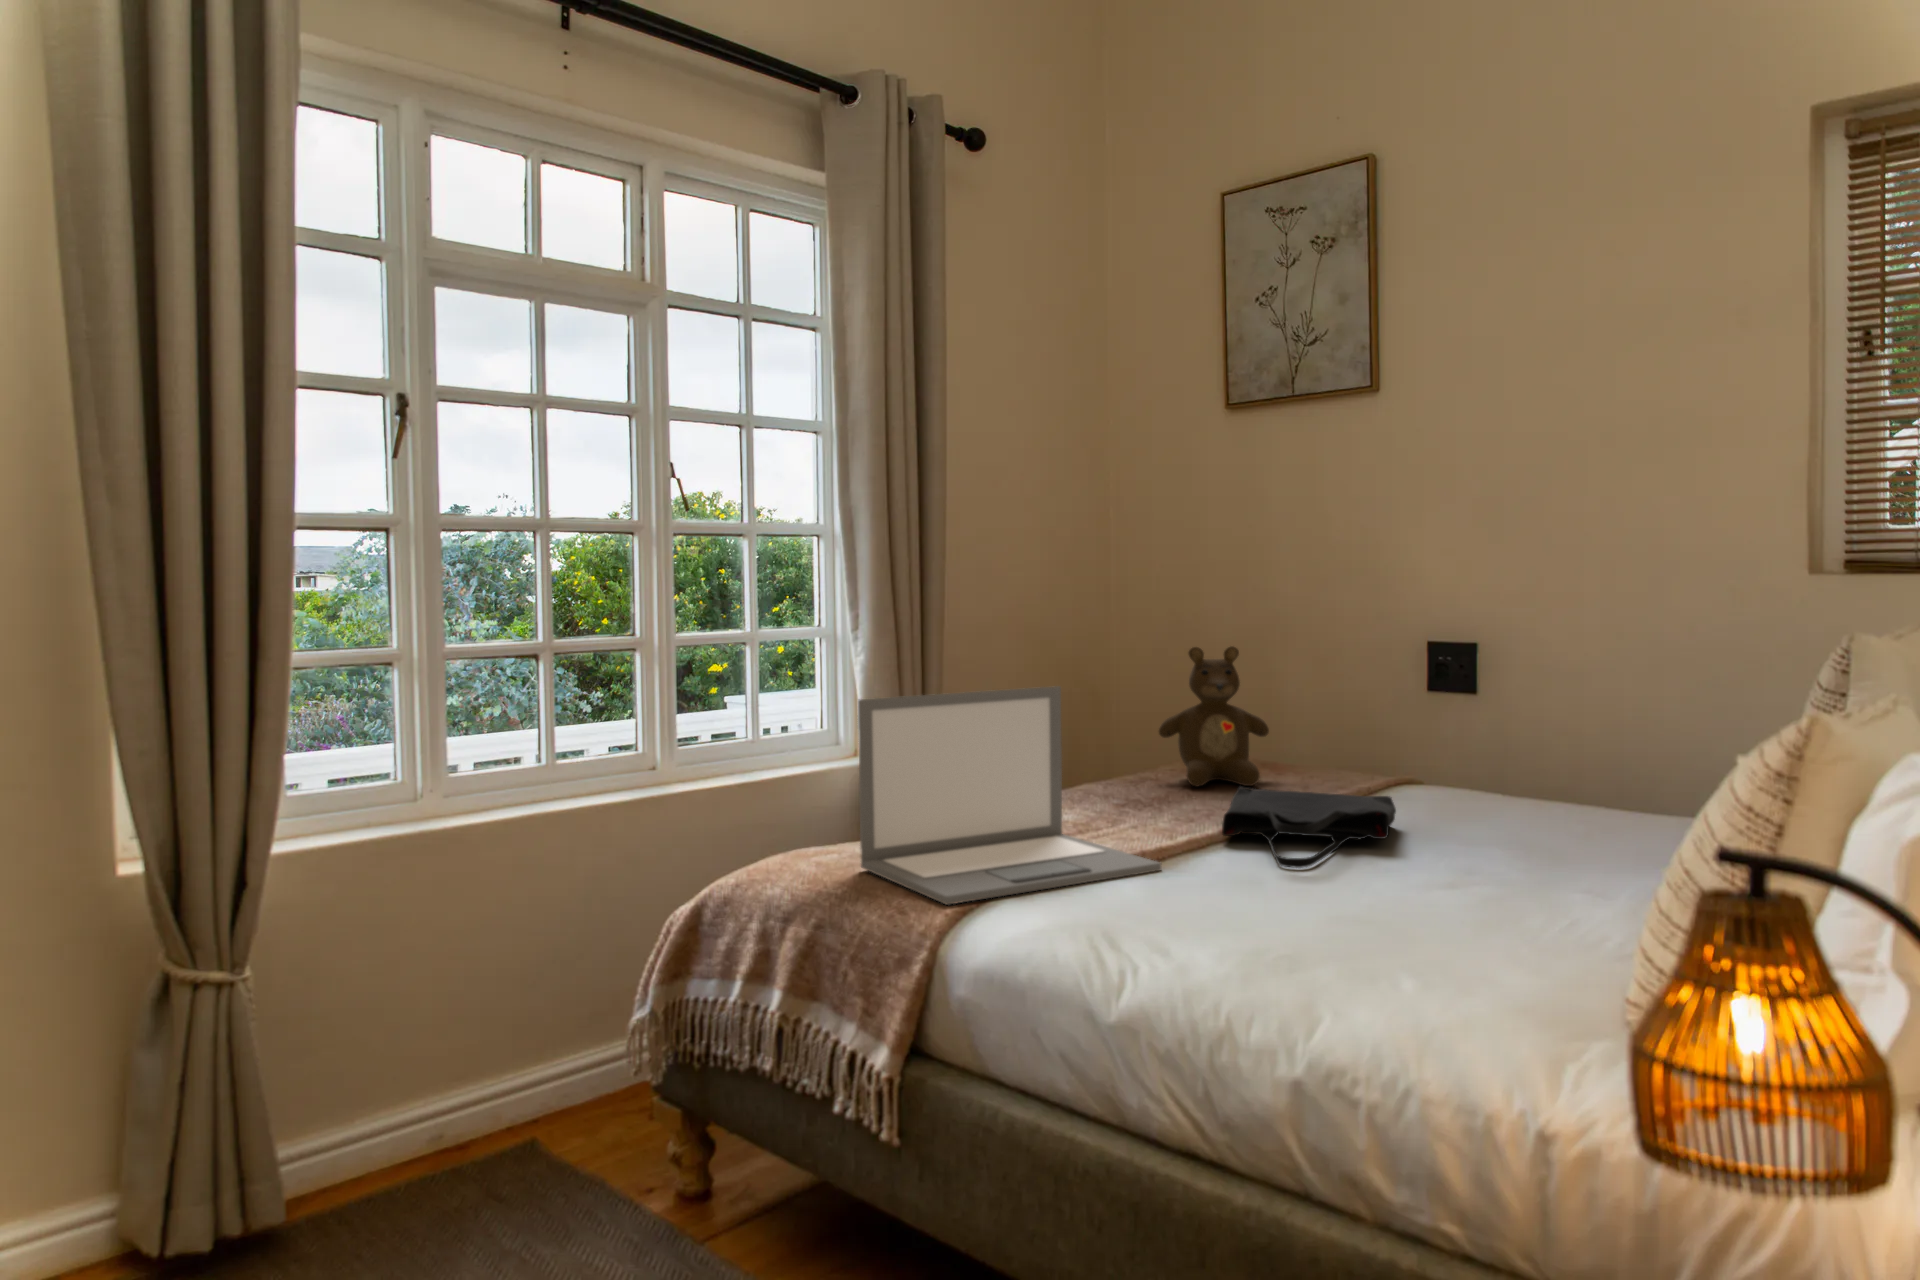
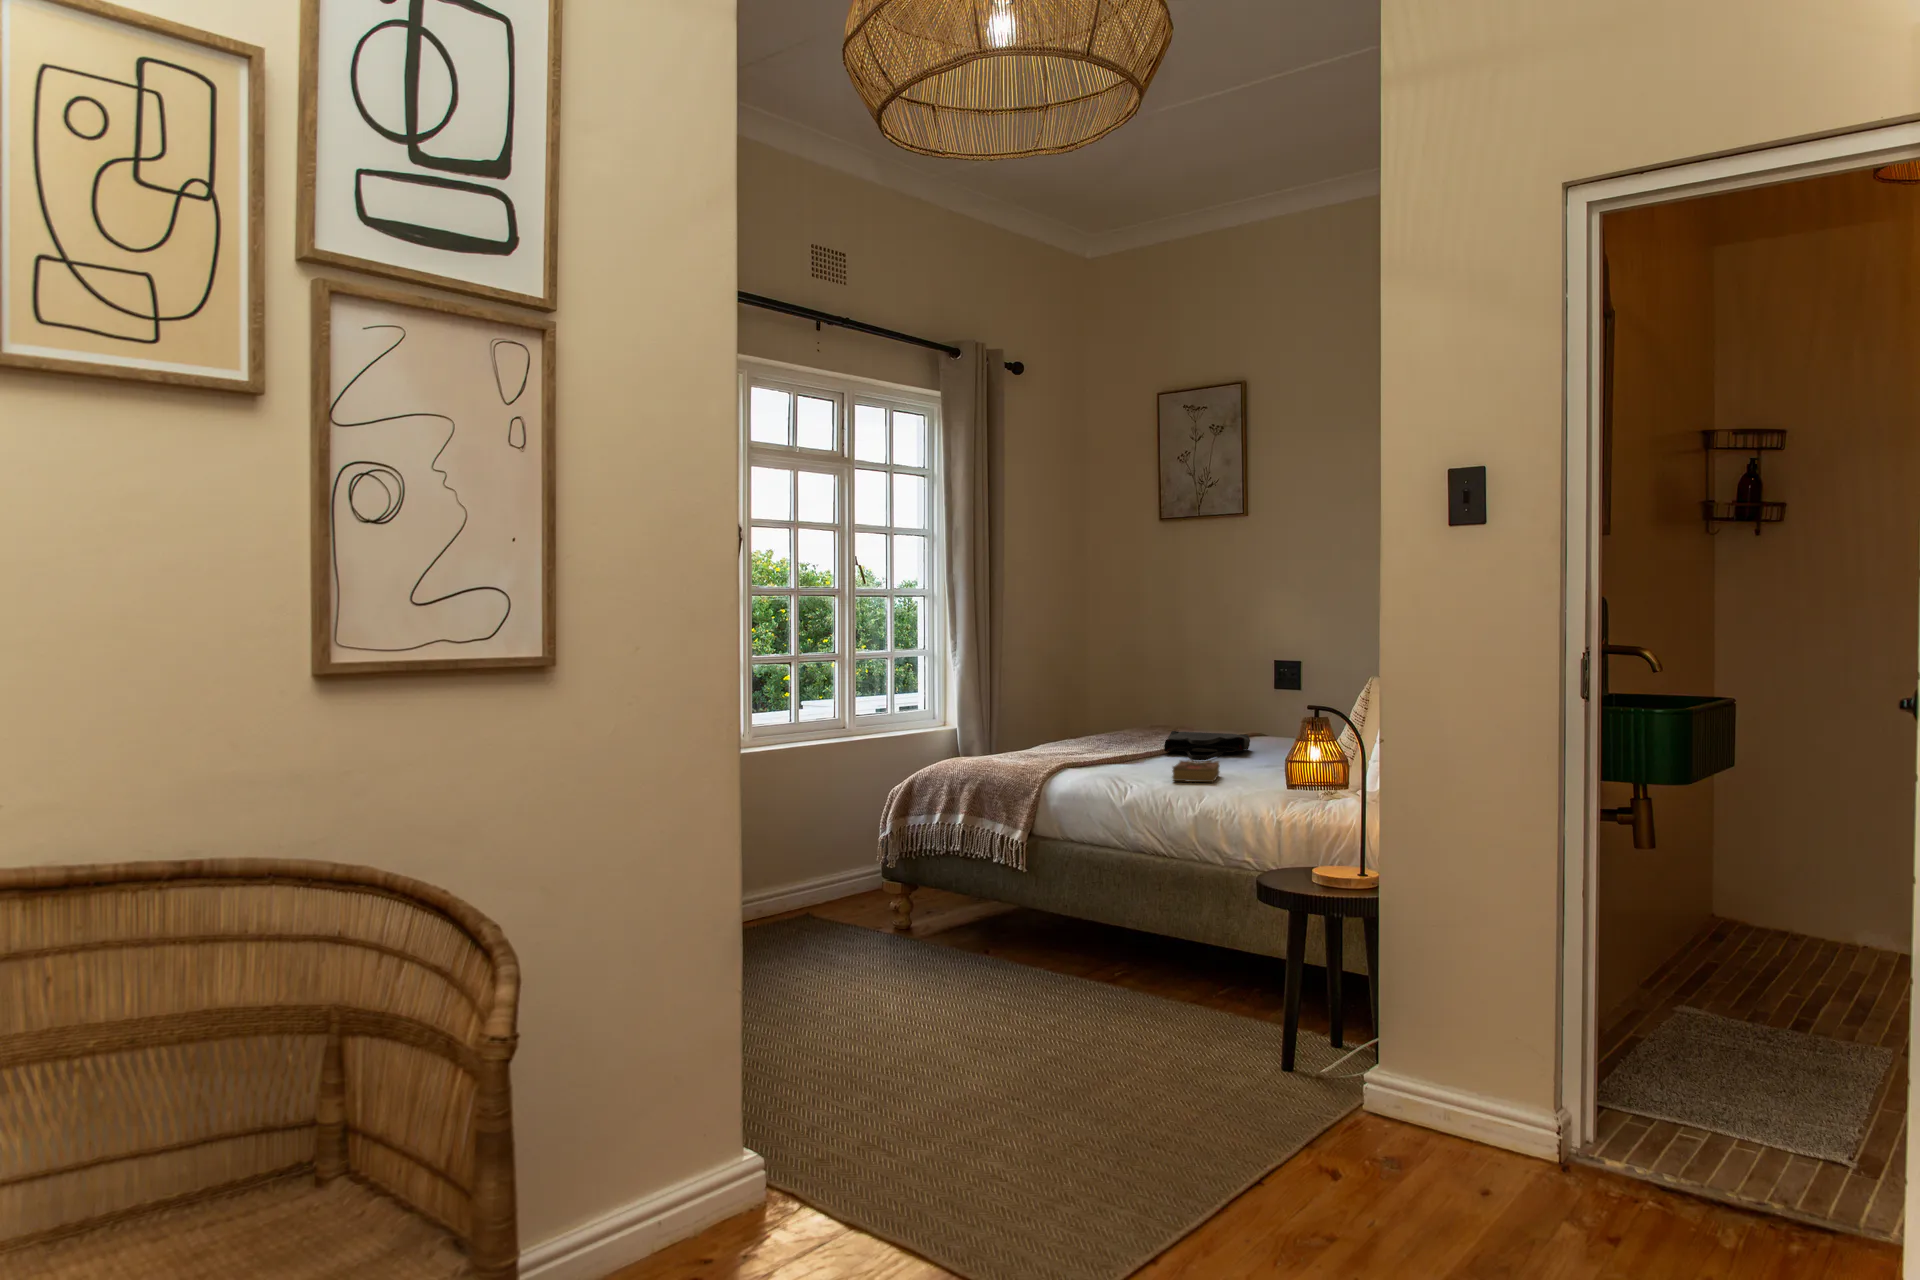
teddy bear: present [1159,646,1269,786] -> none [1125,662,1186,739]
laptop: present [858,686,1161,905] -> none [992,677,1137,770]
book: none [1226,901,1345,982] -> present [1172,760,1220,782]

